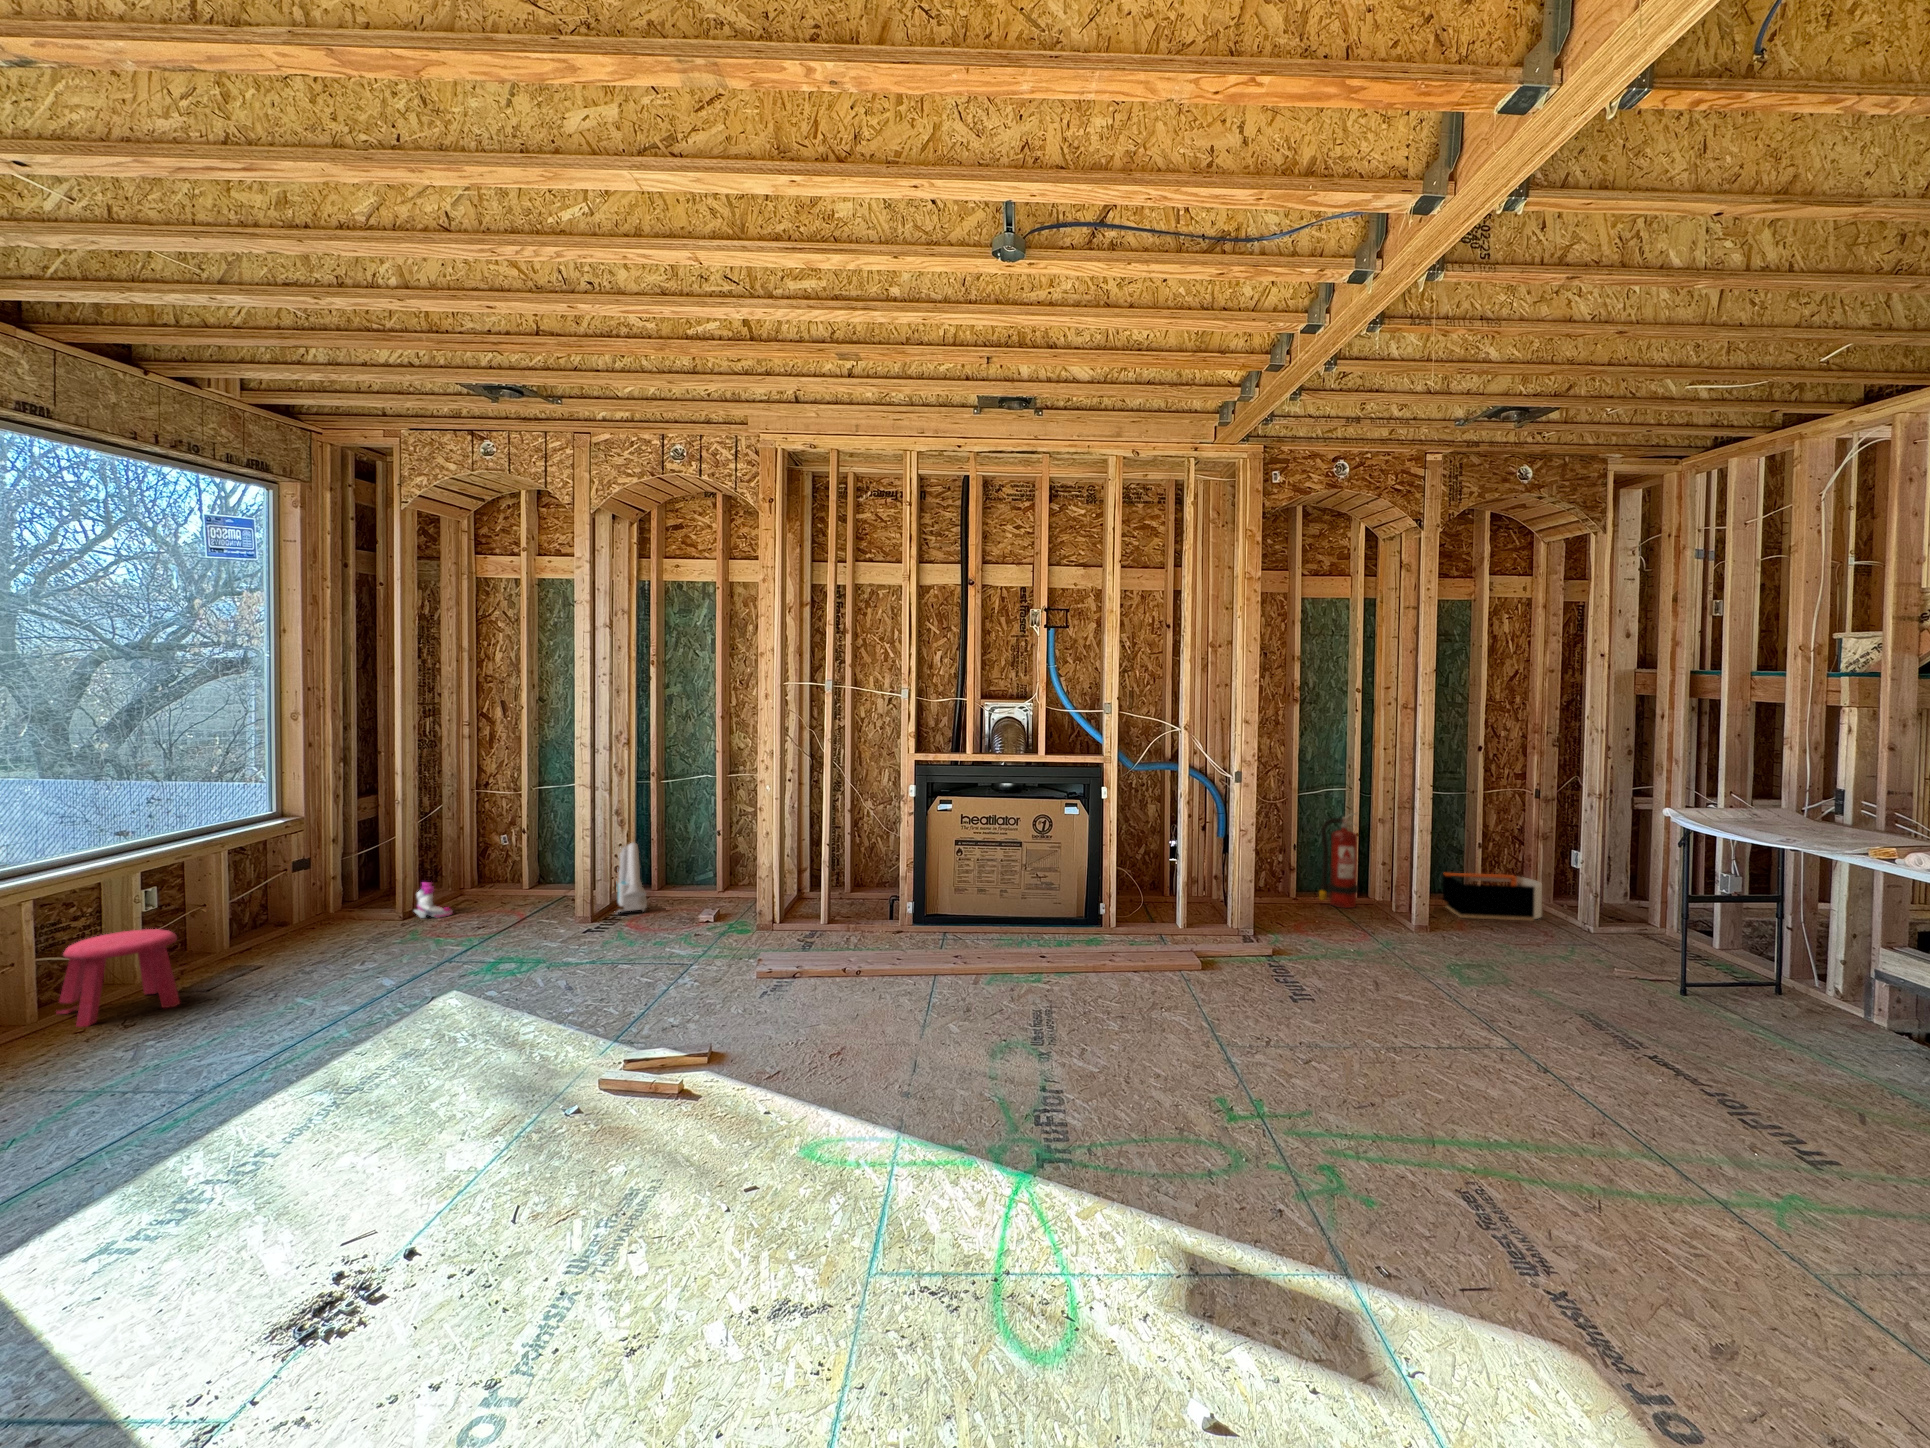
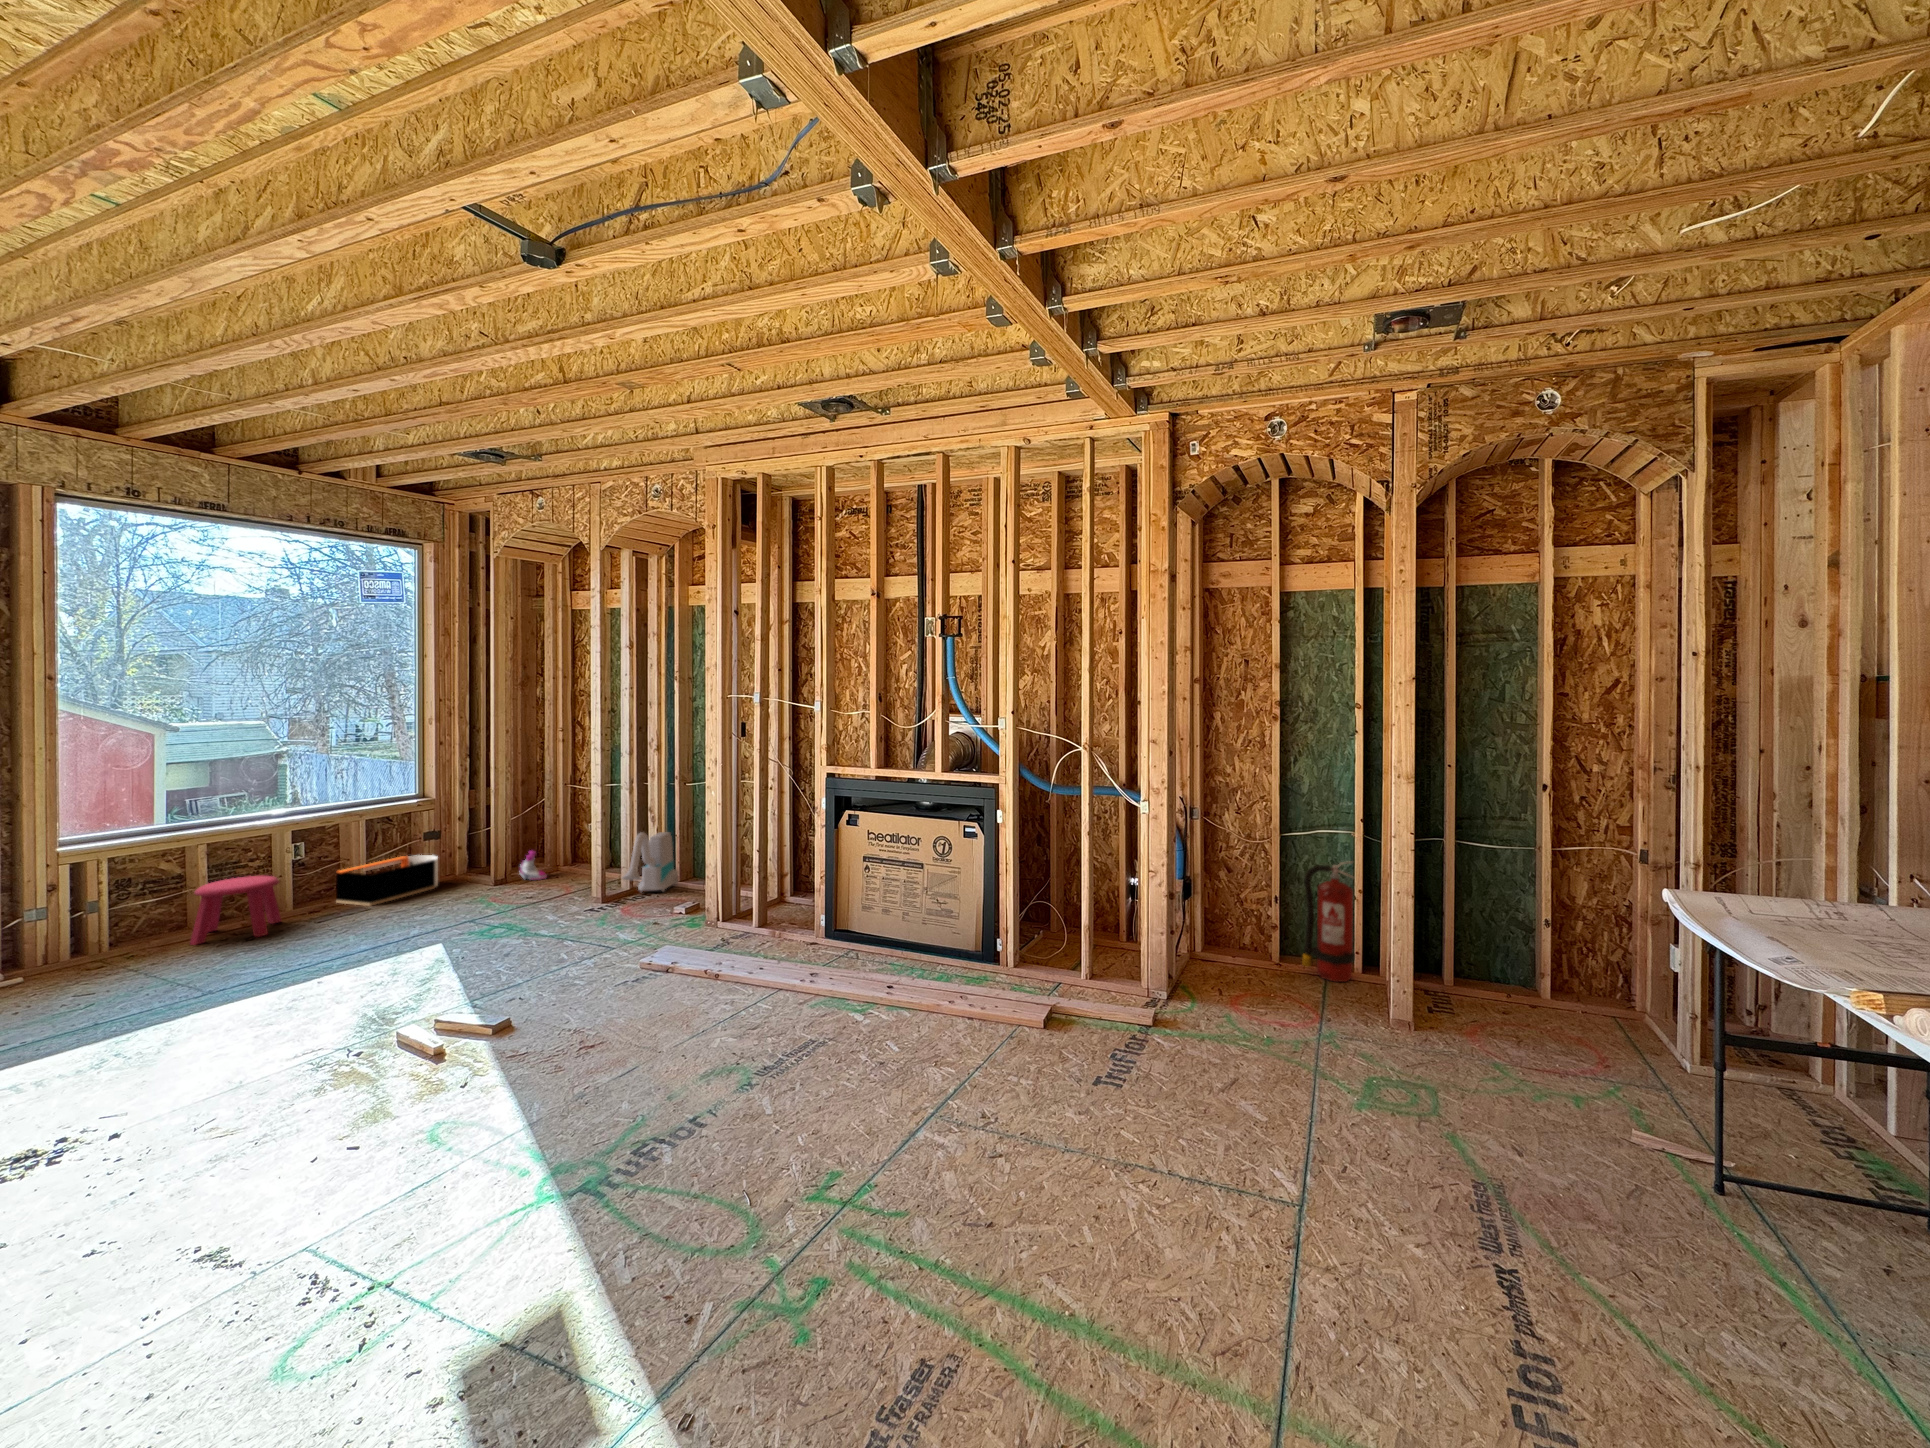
storage bin: present [1443,873,1542,921] -> present [336,855,438,906]

